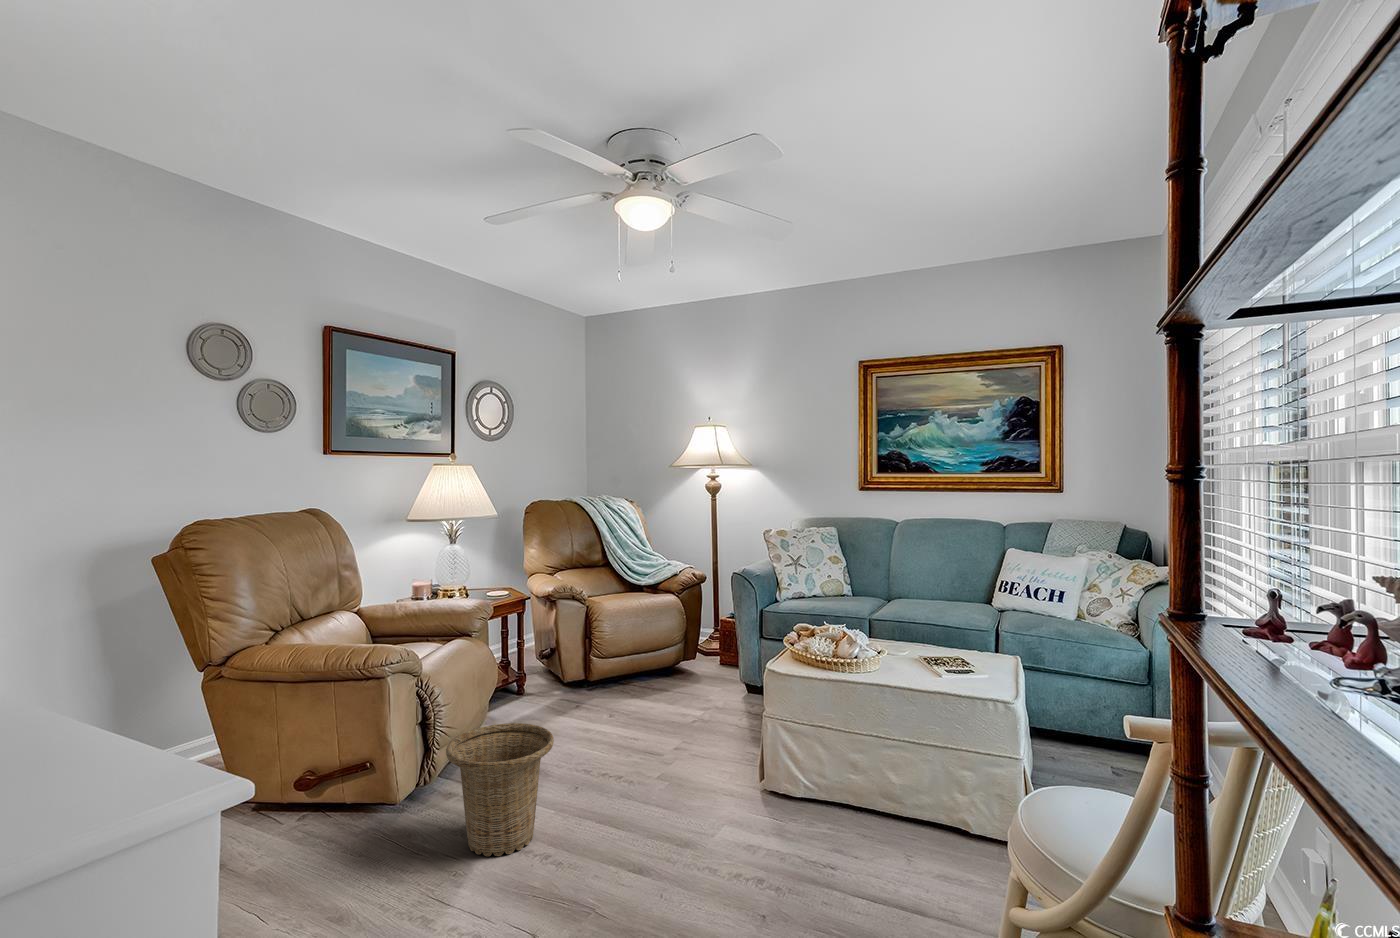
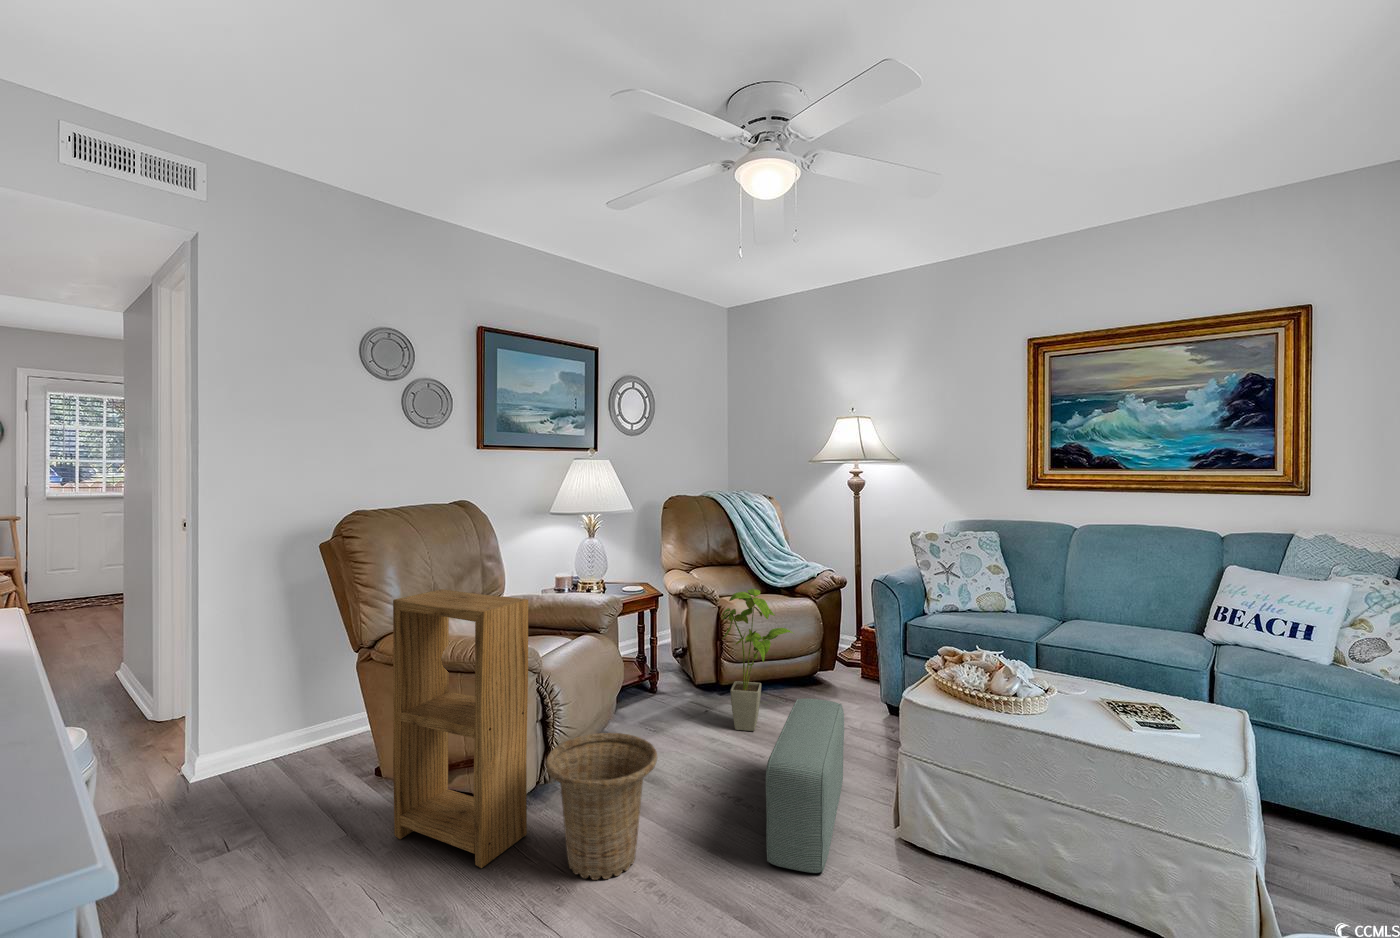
house plant: none [592,587,663,722] -> present [721,589,793,731]
shelving unit: none [274,597,421,863] -> present [393,589,528,868]
pouf: none [653,681,712,824] -> present [766,698,844,873]

